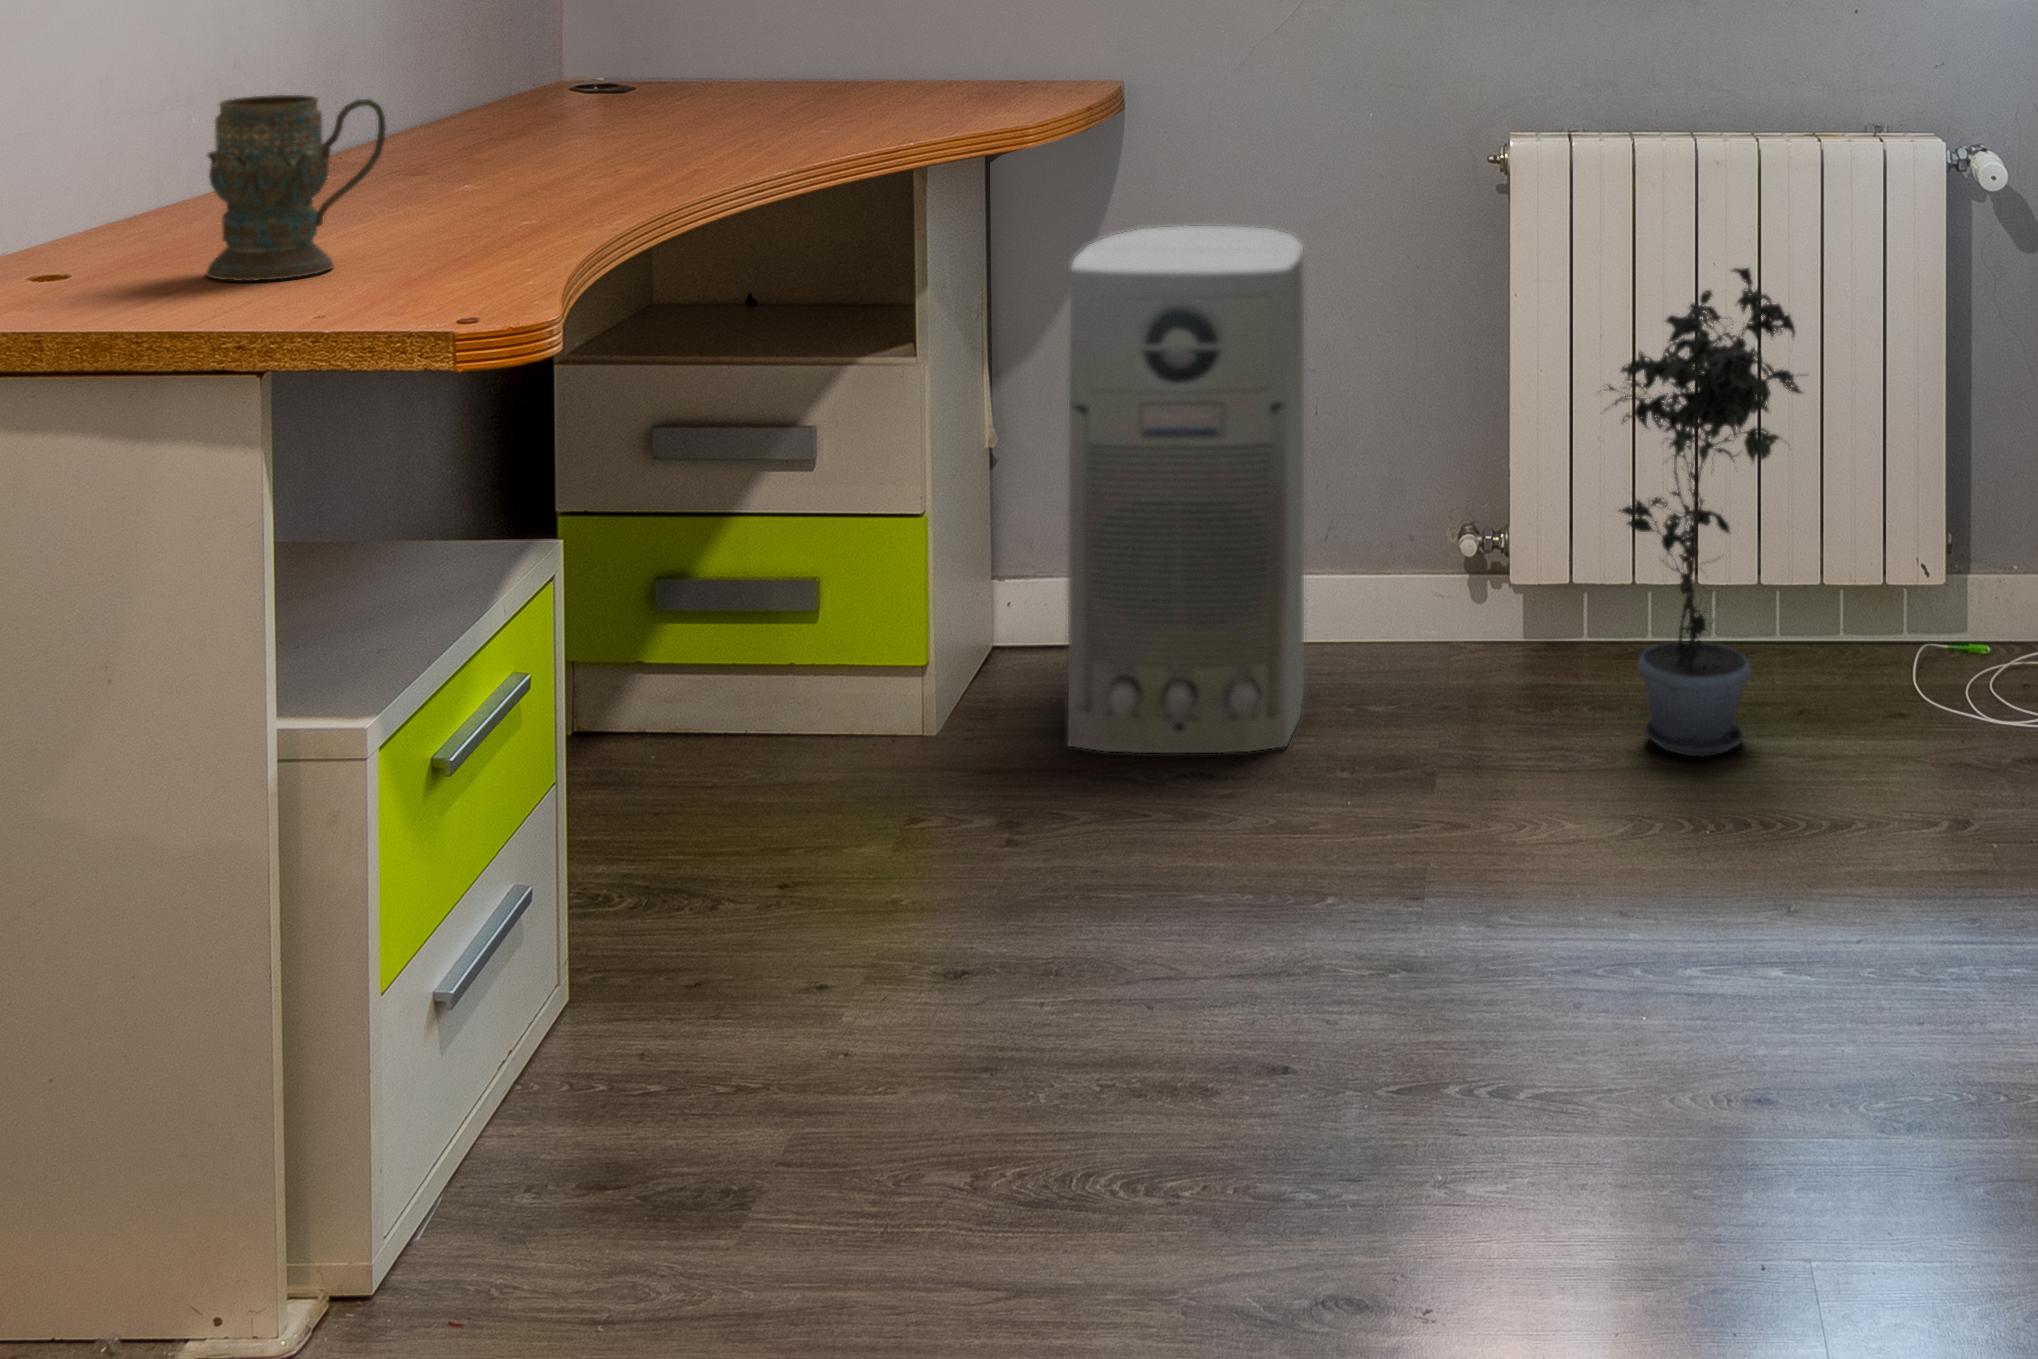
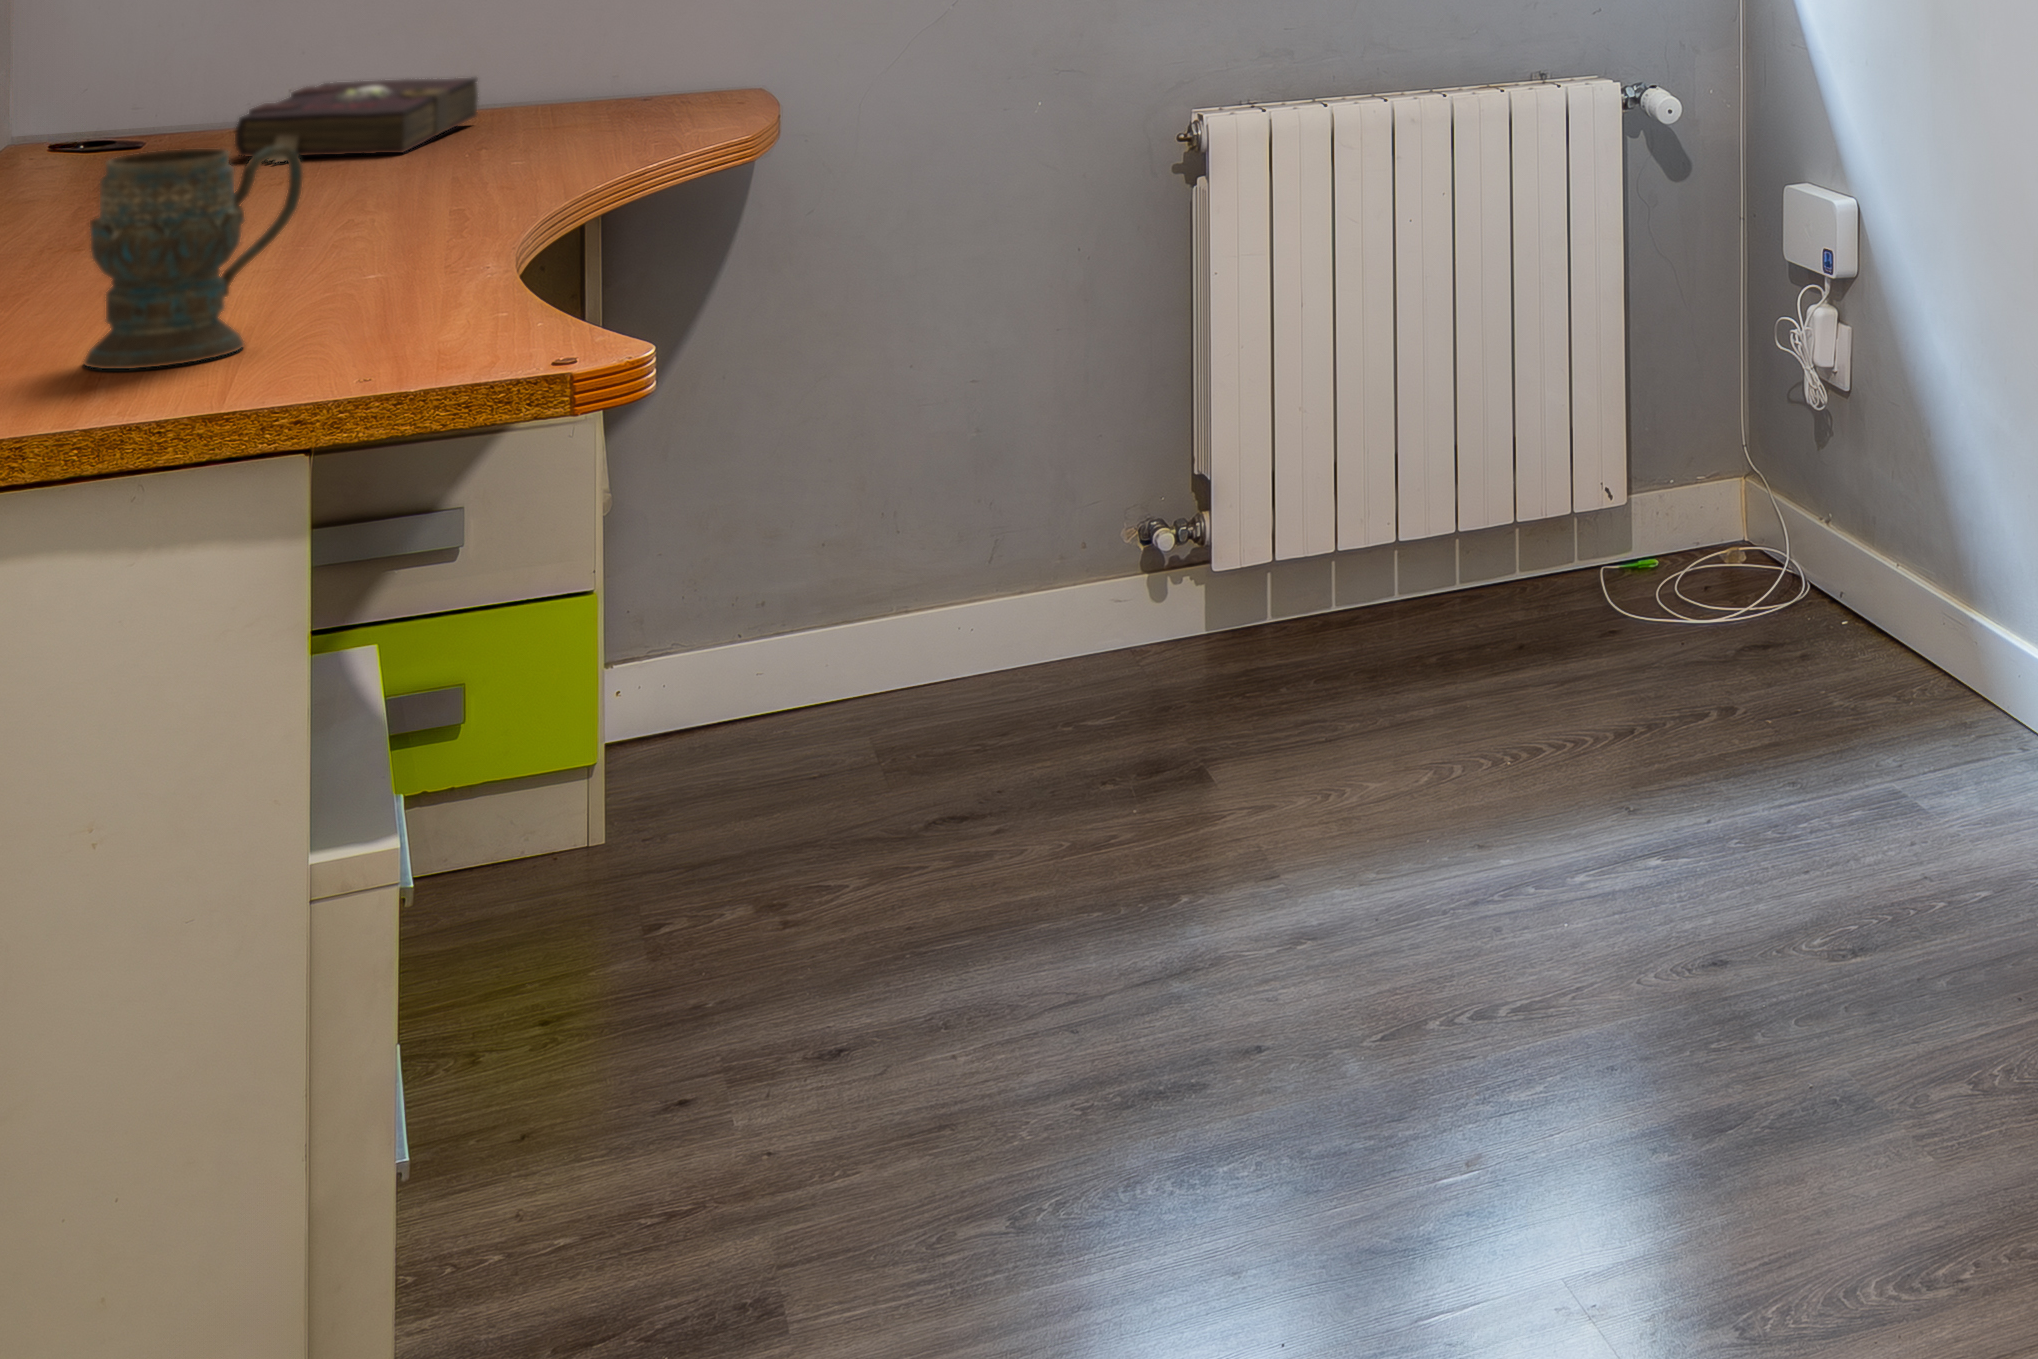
book: none [659,48,874,114] -> present [235,77,478,162]
air purifier: present [1067,226,1304,753] -> none [758,232,1031,819]
potted plant: present [1605,268,1805,757] -> none [1346,215,1554,701]

